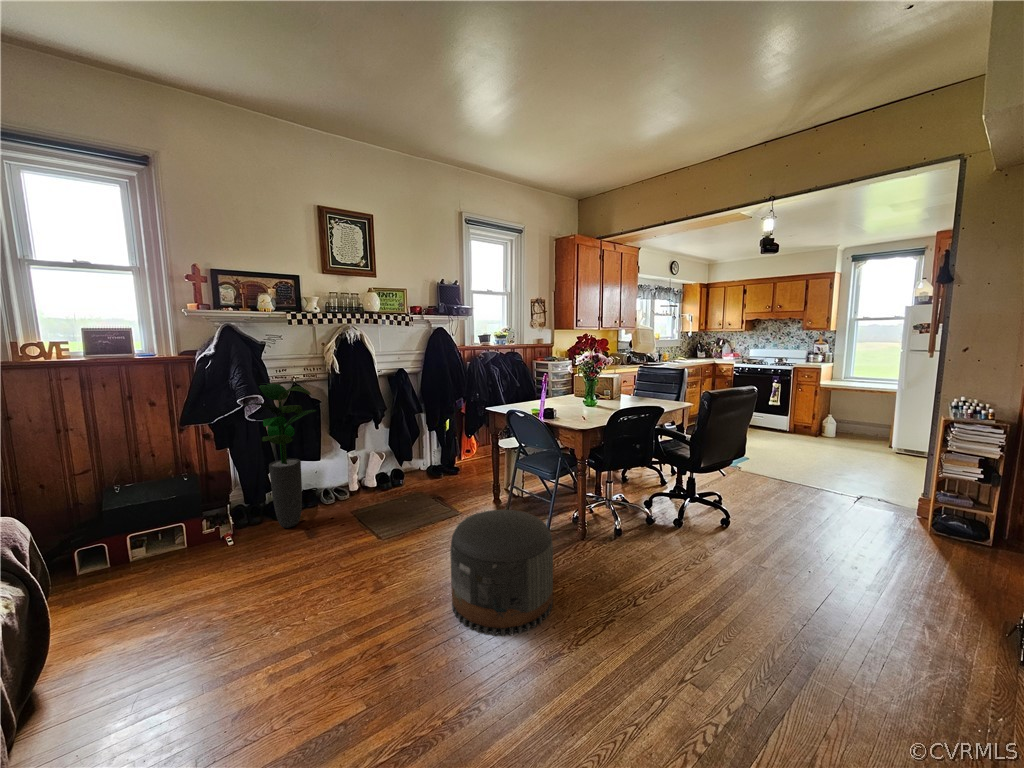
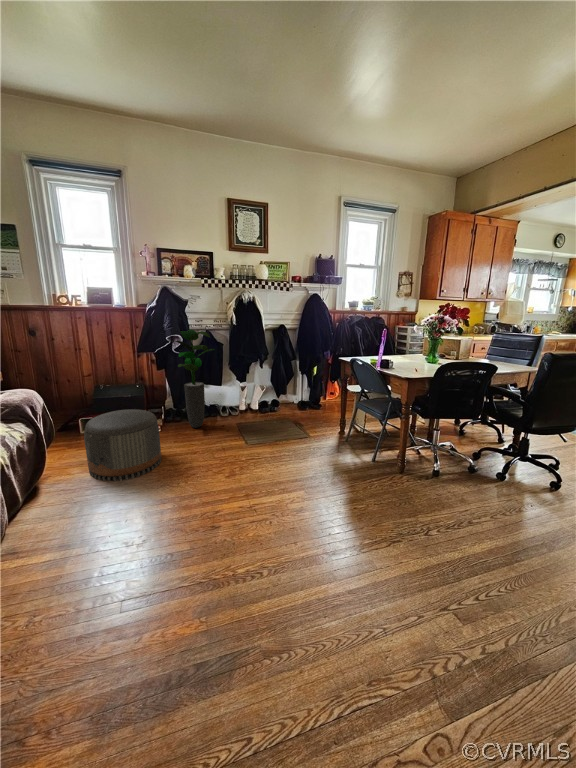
pouf: present [450,509,553,636] -> present [84,409,161,481]

